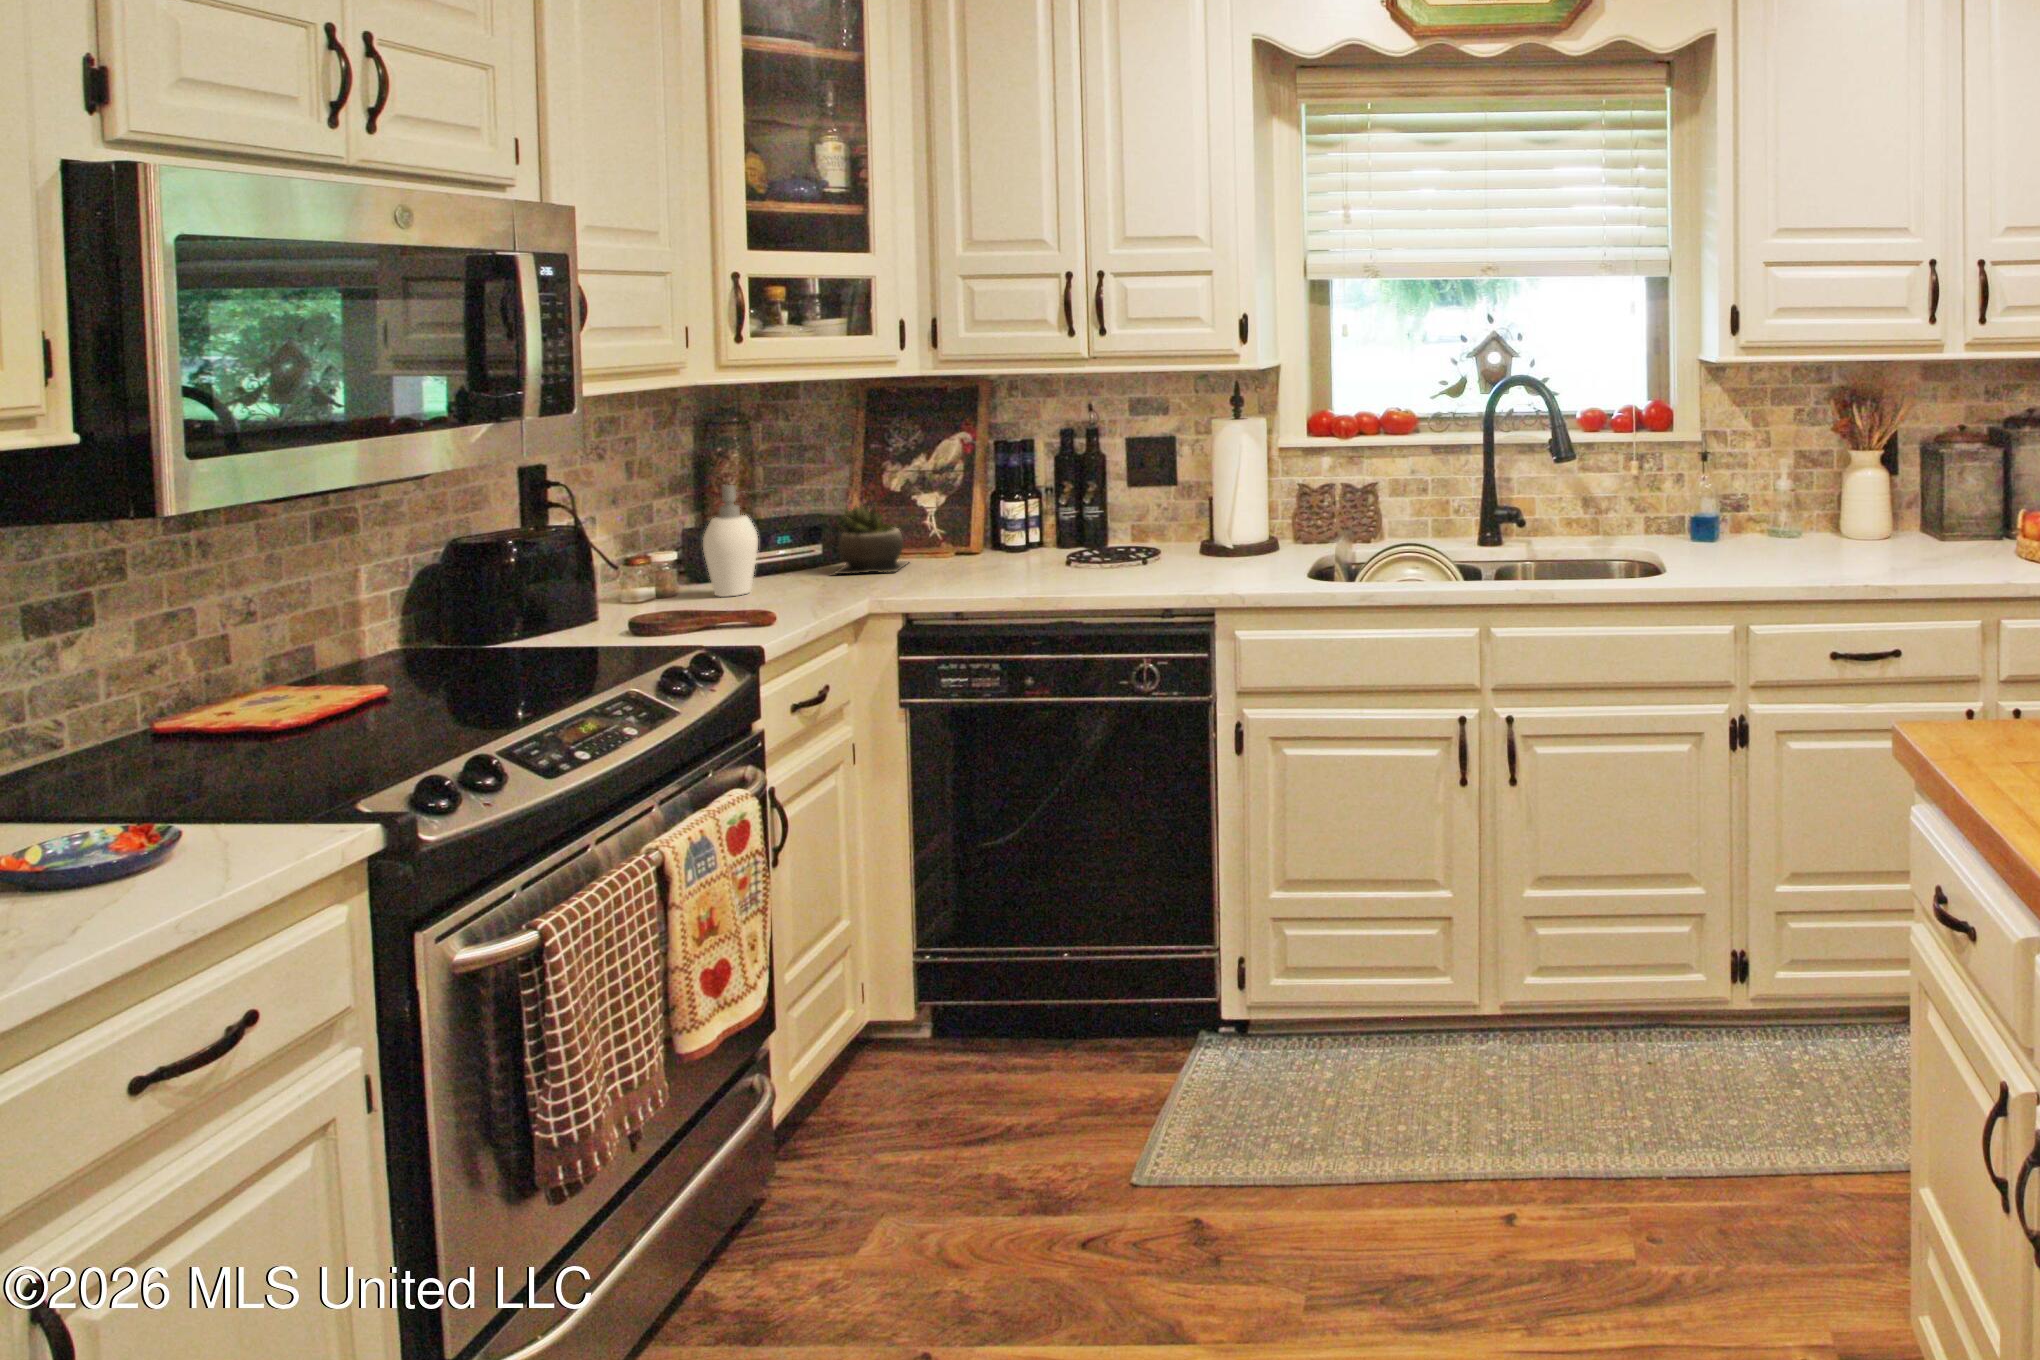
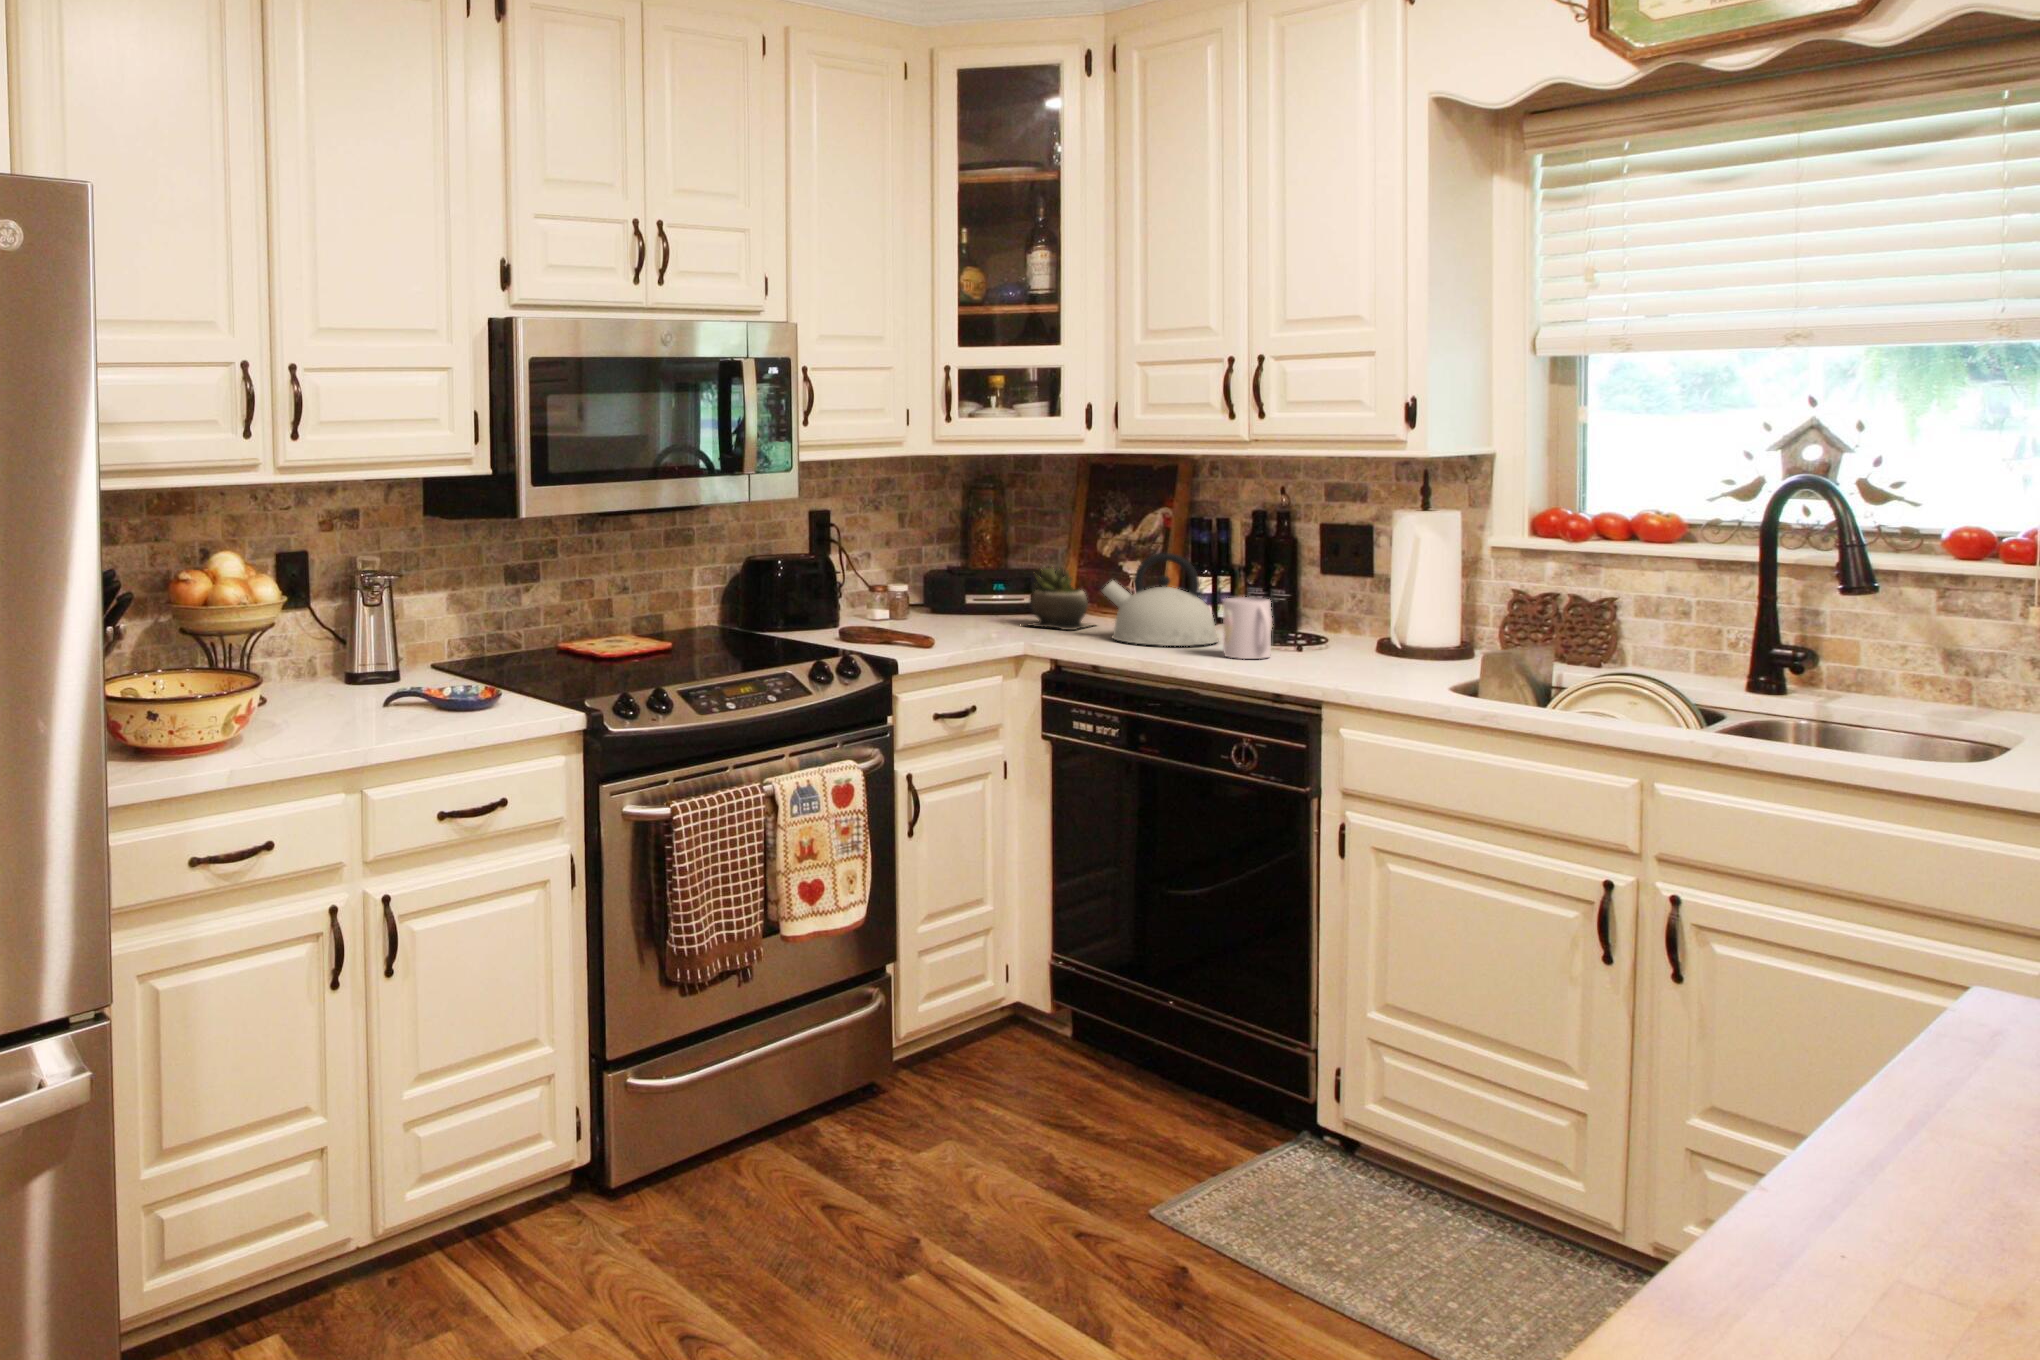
kettle: none [938,480,1060,578] -> present [1102,553,1218,646]
soap dispenser: present [703,485,758,597] -> none [914,538,968,630]
mug: none [1087,516,1136,579] -> present [1223,597,1272,659]

